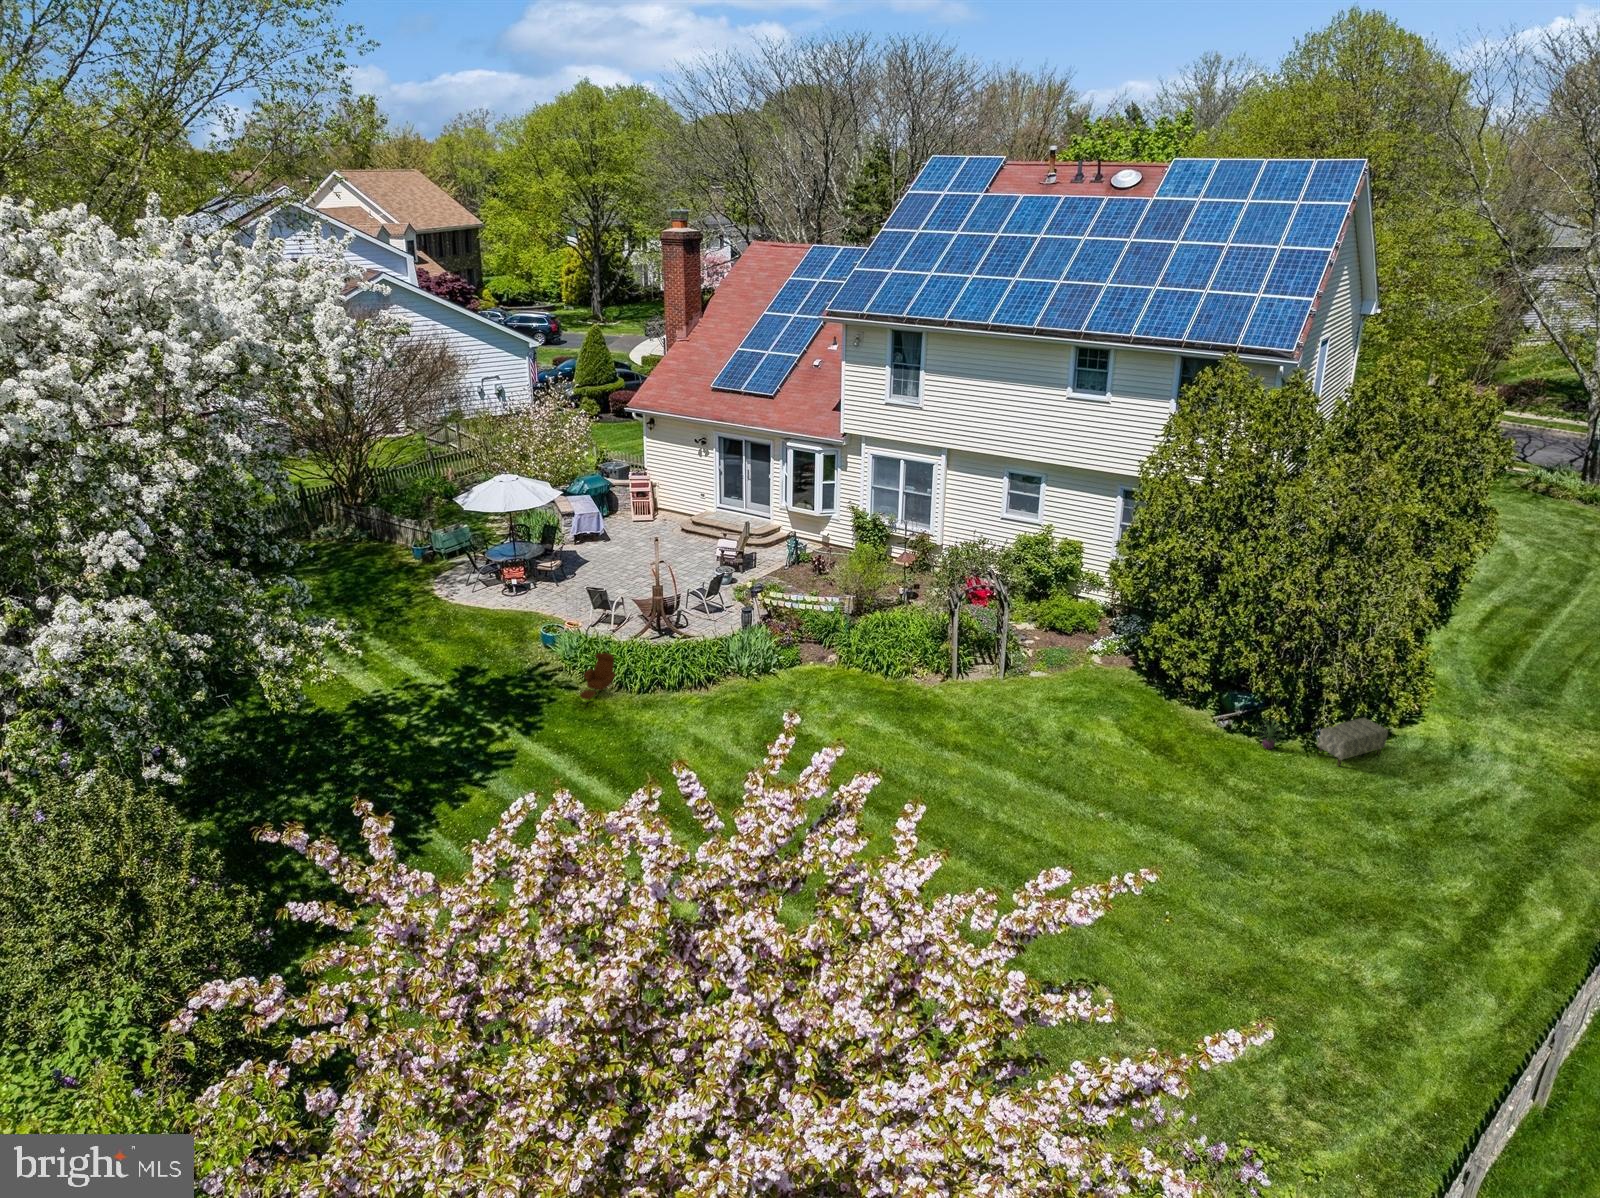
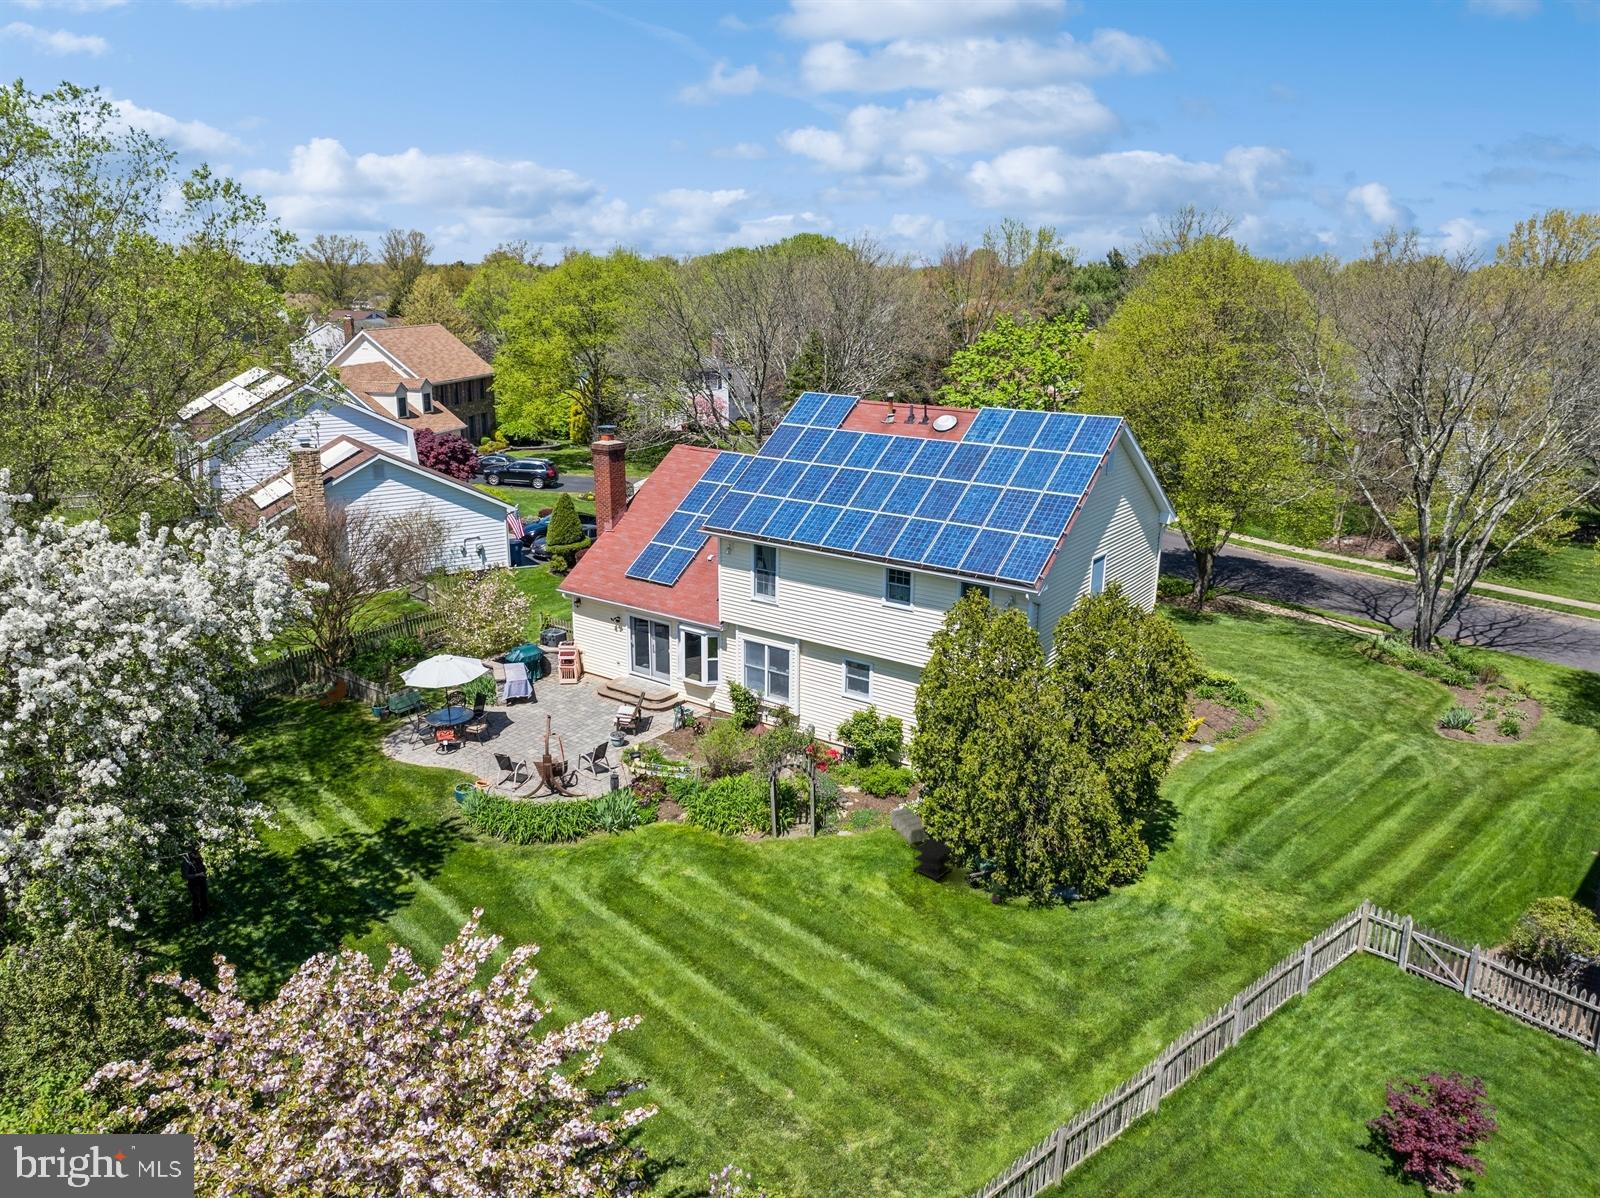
lounge chair: present [580,653,616,705] -> present [319,680,346,709]
side table: none [1148,673,1203,727] -> present [913,838,954,882]
bench: present [1317,718,1388,766] -> present [890,808,927,847]

